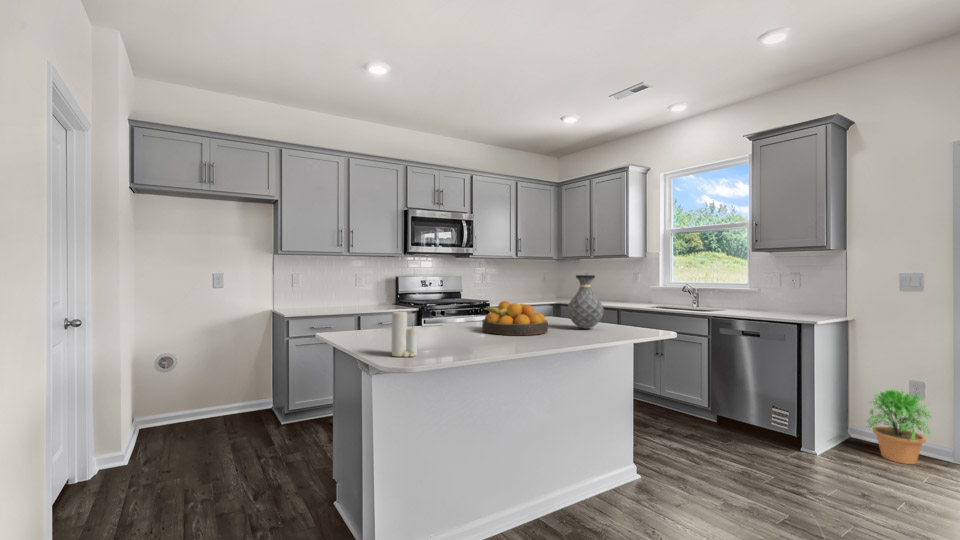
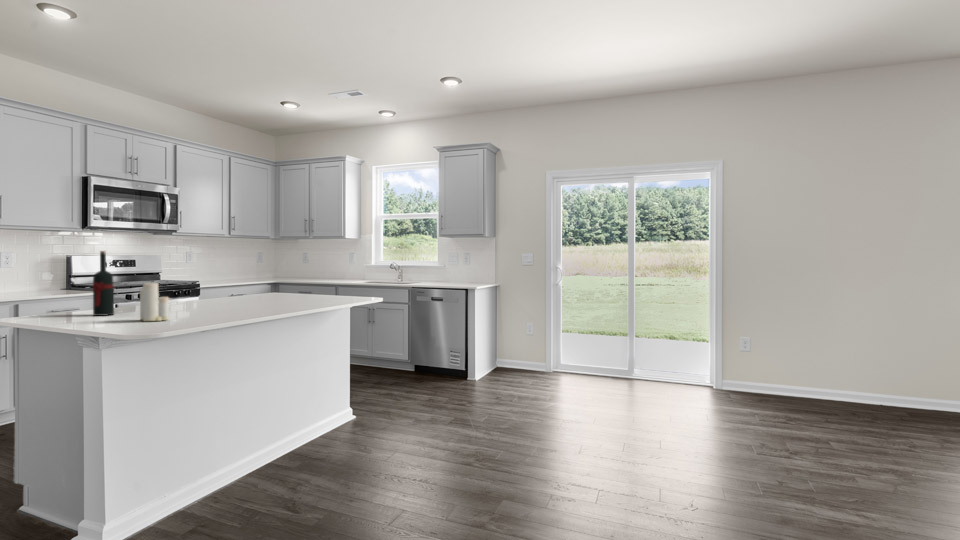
wine bottle: none [365,274,383,341] -> present [93,251,114,316]
vase: present [567,275,604,329] -> none [294,253,325,298]
fruit bowl: present [482,301,548,335] -> none [213,276,278,305]
potted plant: present [868,389,931,464] -> none [504,329,538,377]

